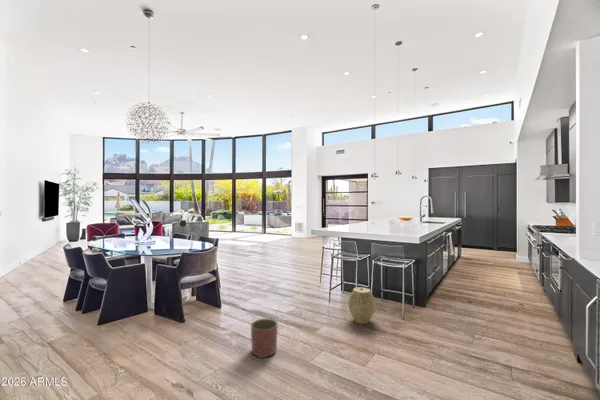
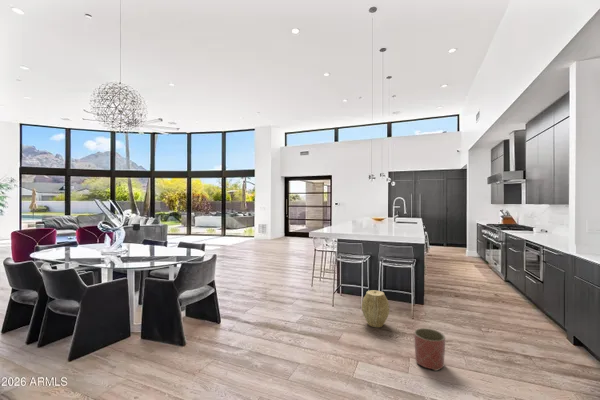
planter: present [251,319,278,357] -> present [414,328,445,371]

